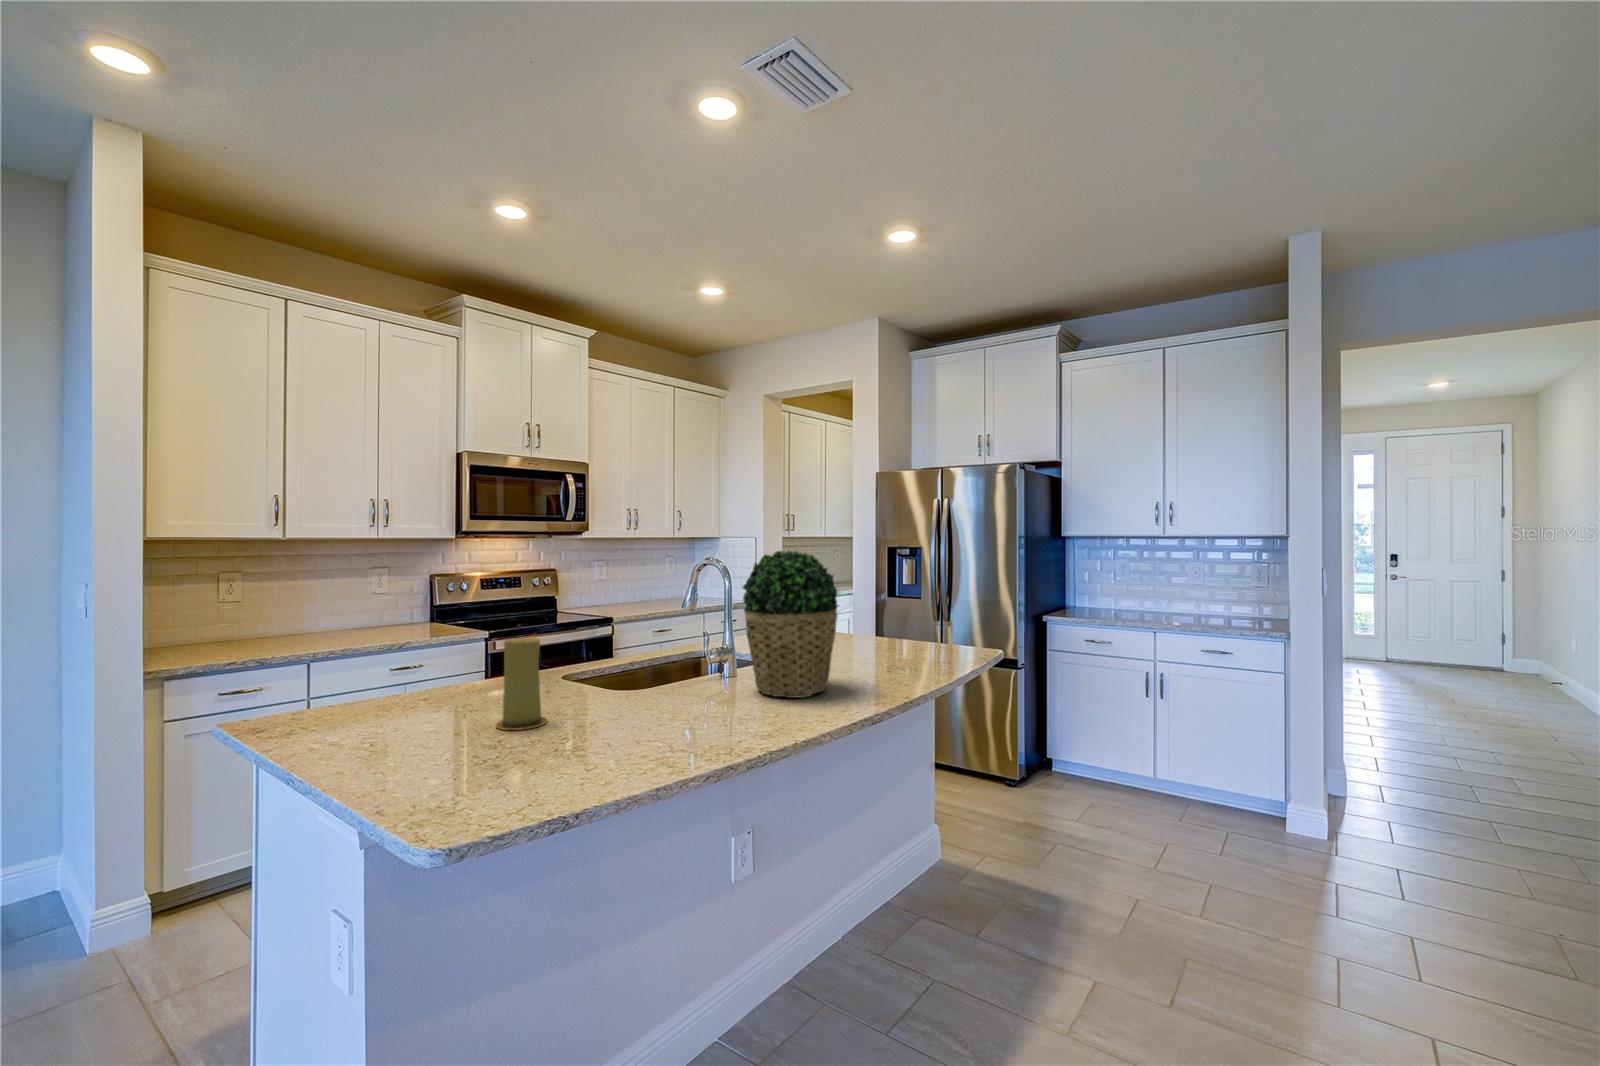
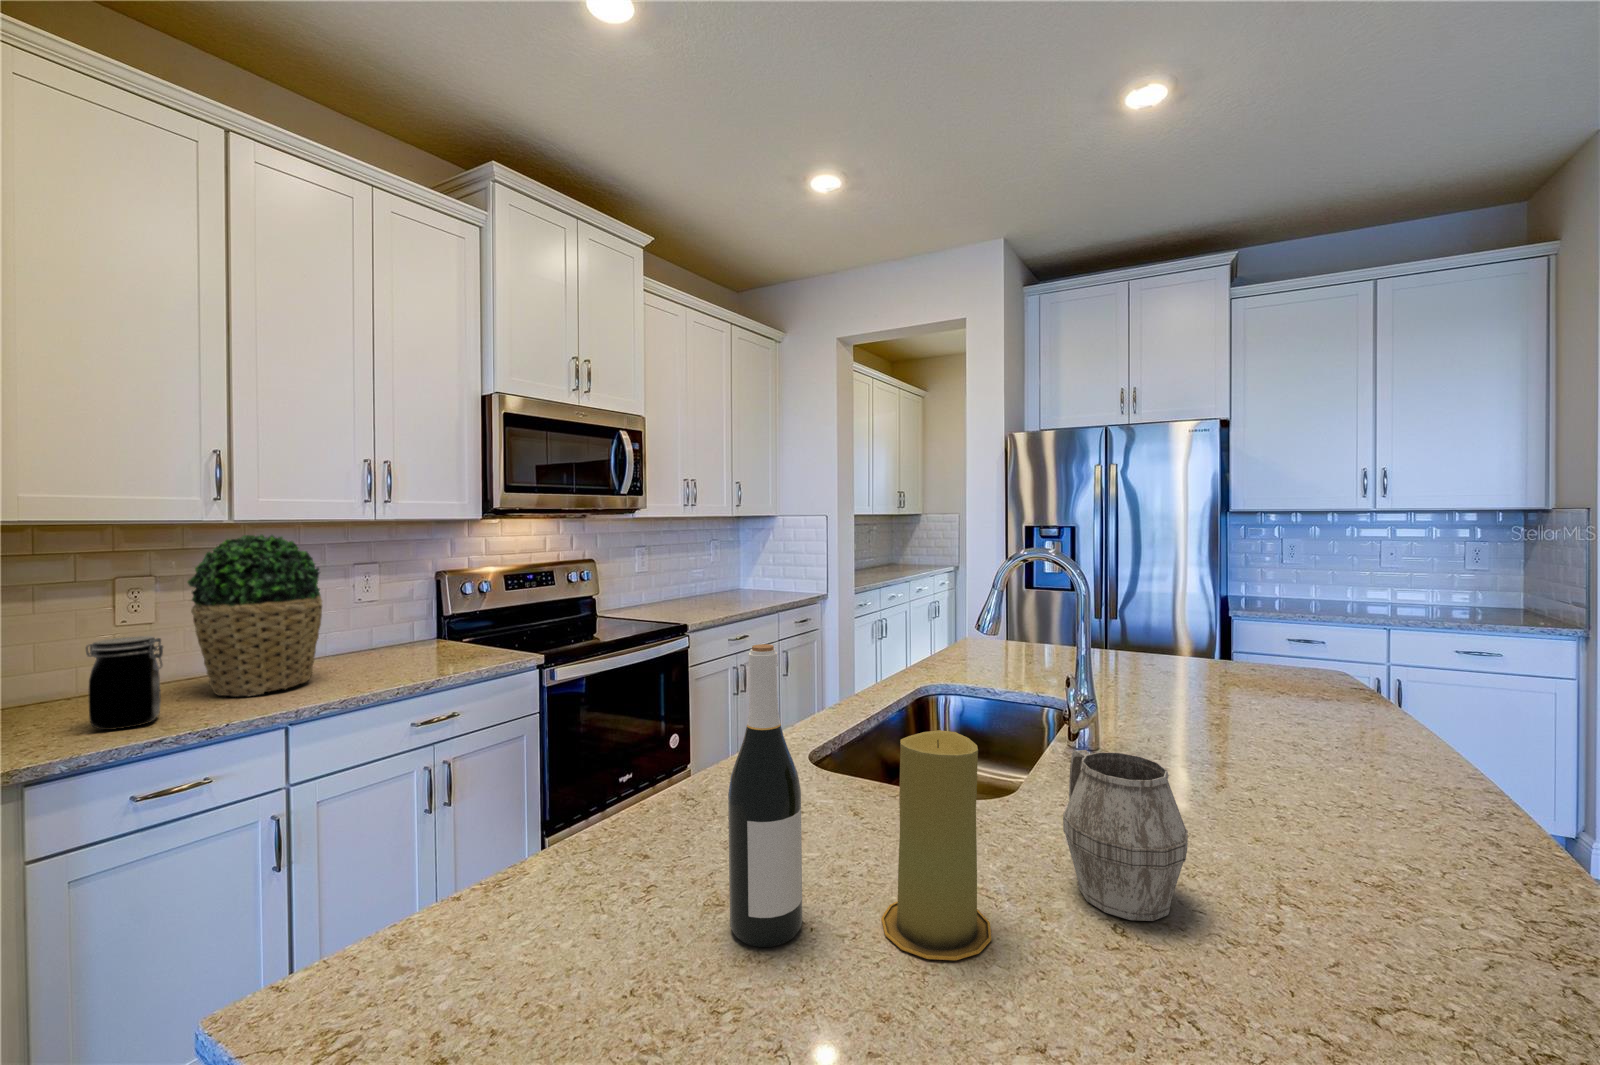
potted plant: present [743,551,837,698] -> present [188,534,322,697]
wine bottle: none [432,595,469,725] -> present [728,644,802,947]
jar: none [198,606,240,658] -> present [86,636,163,730]
mug: none [595,654,648,725] -> present [1063,750,1188,921]

